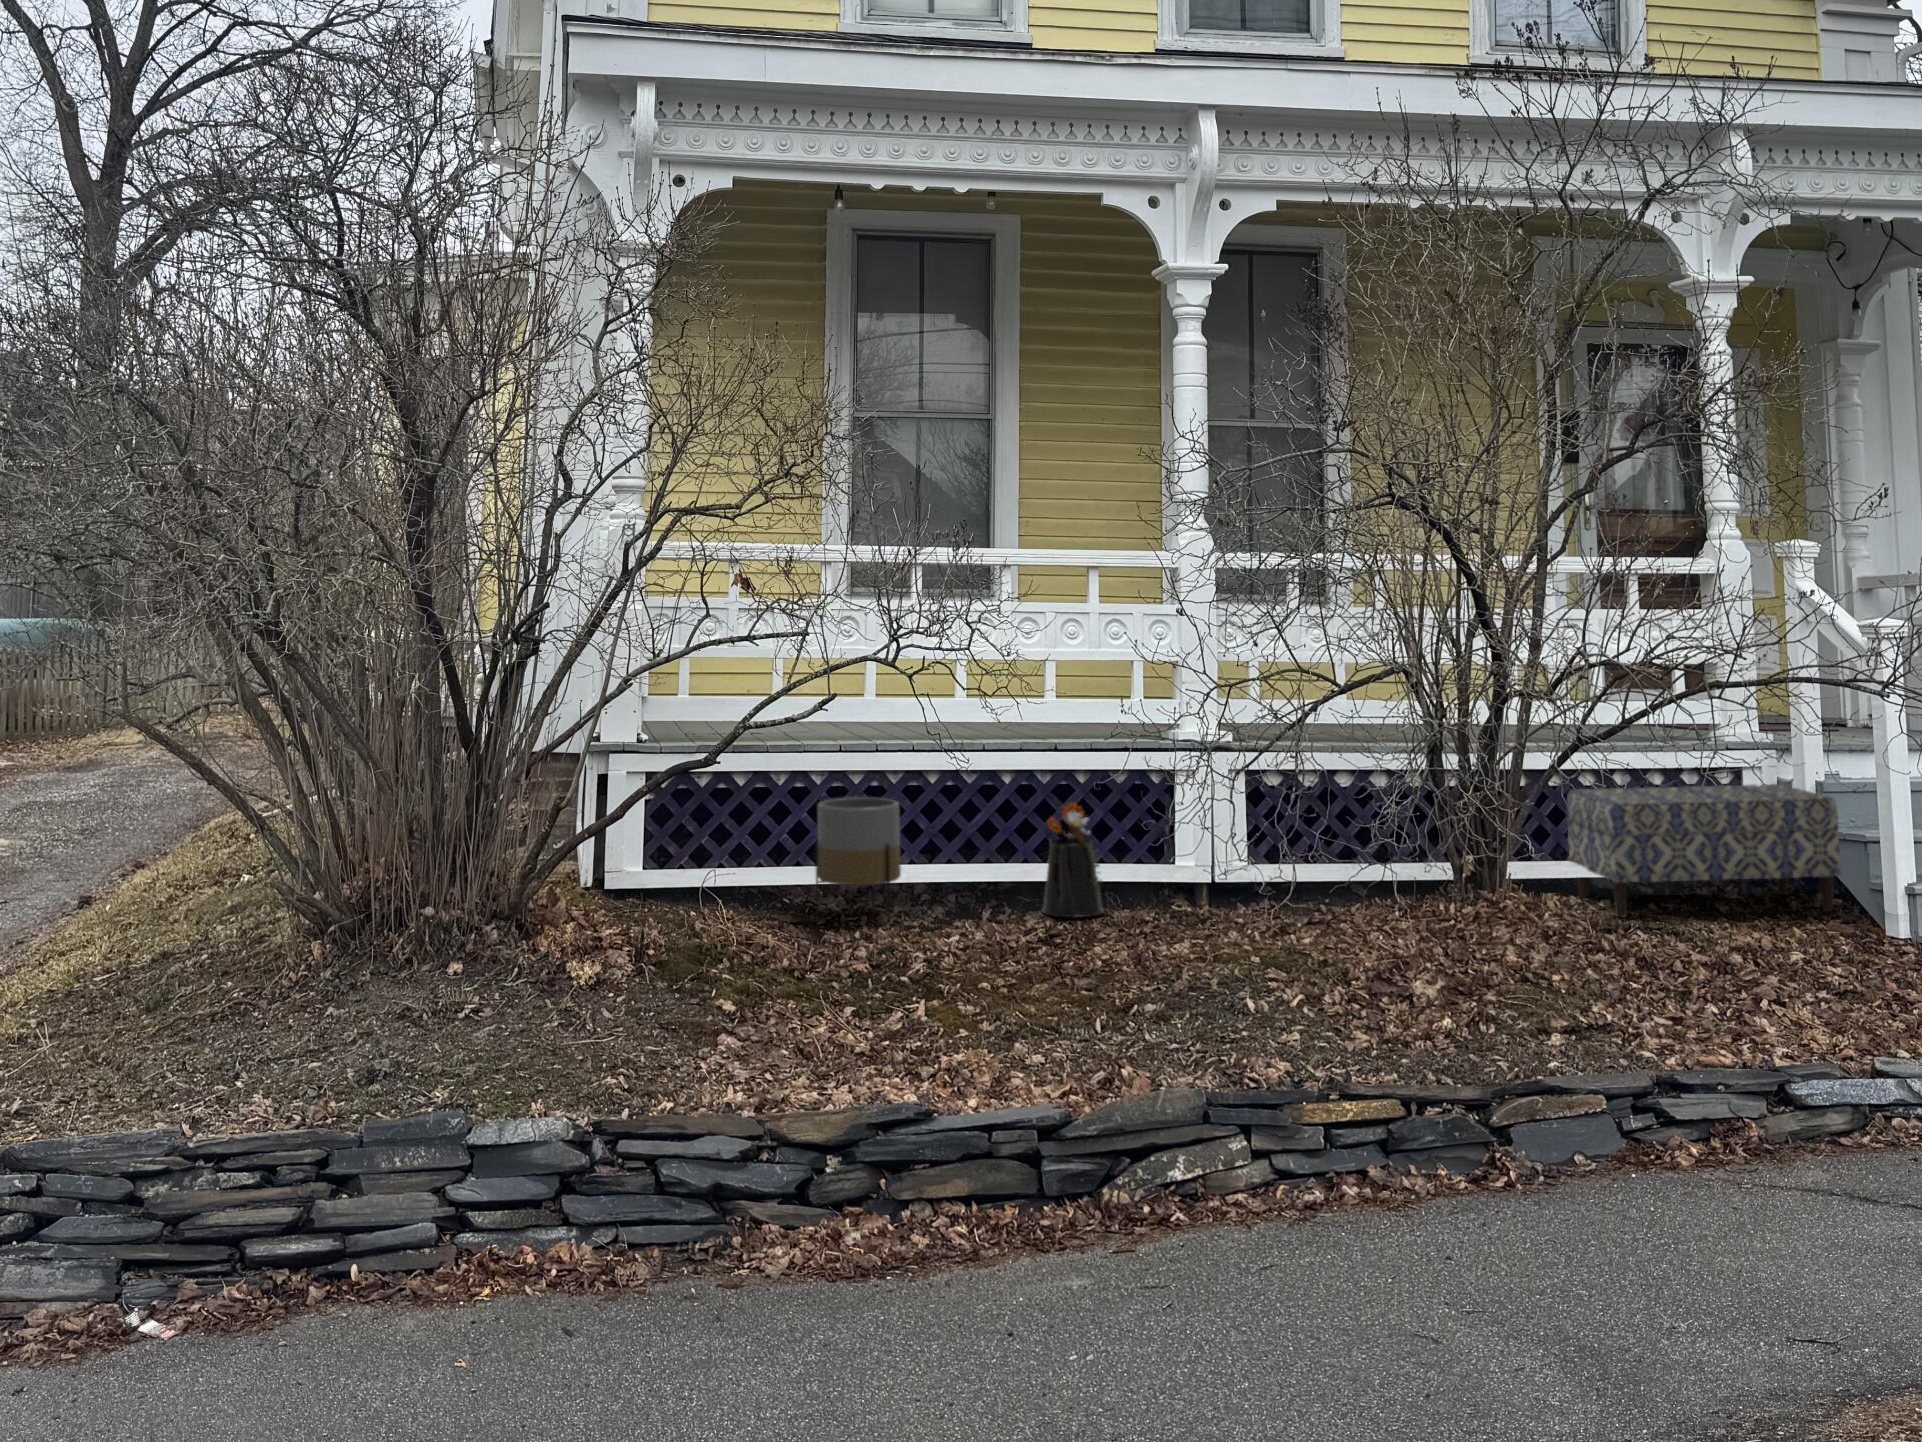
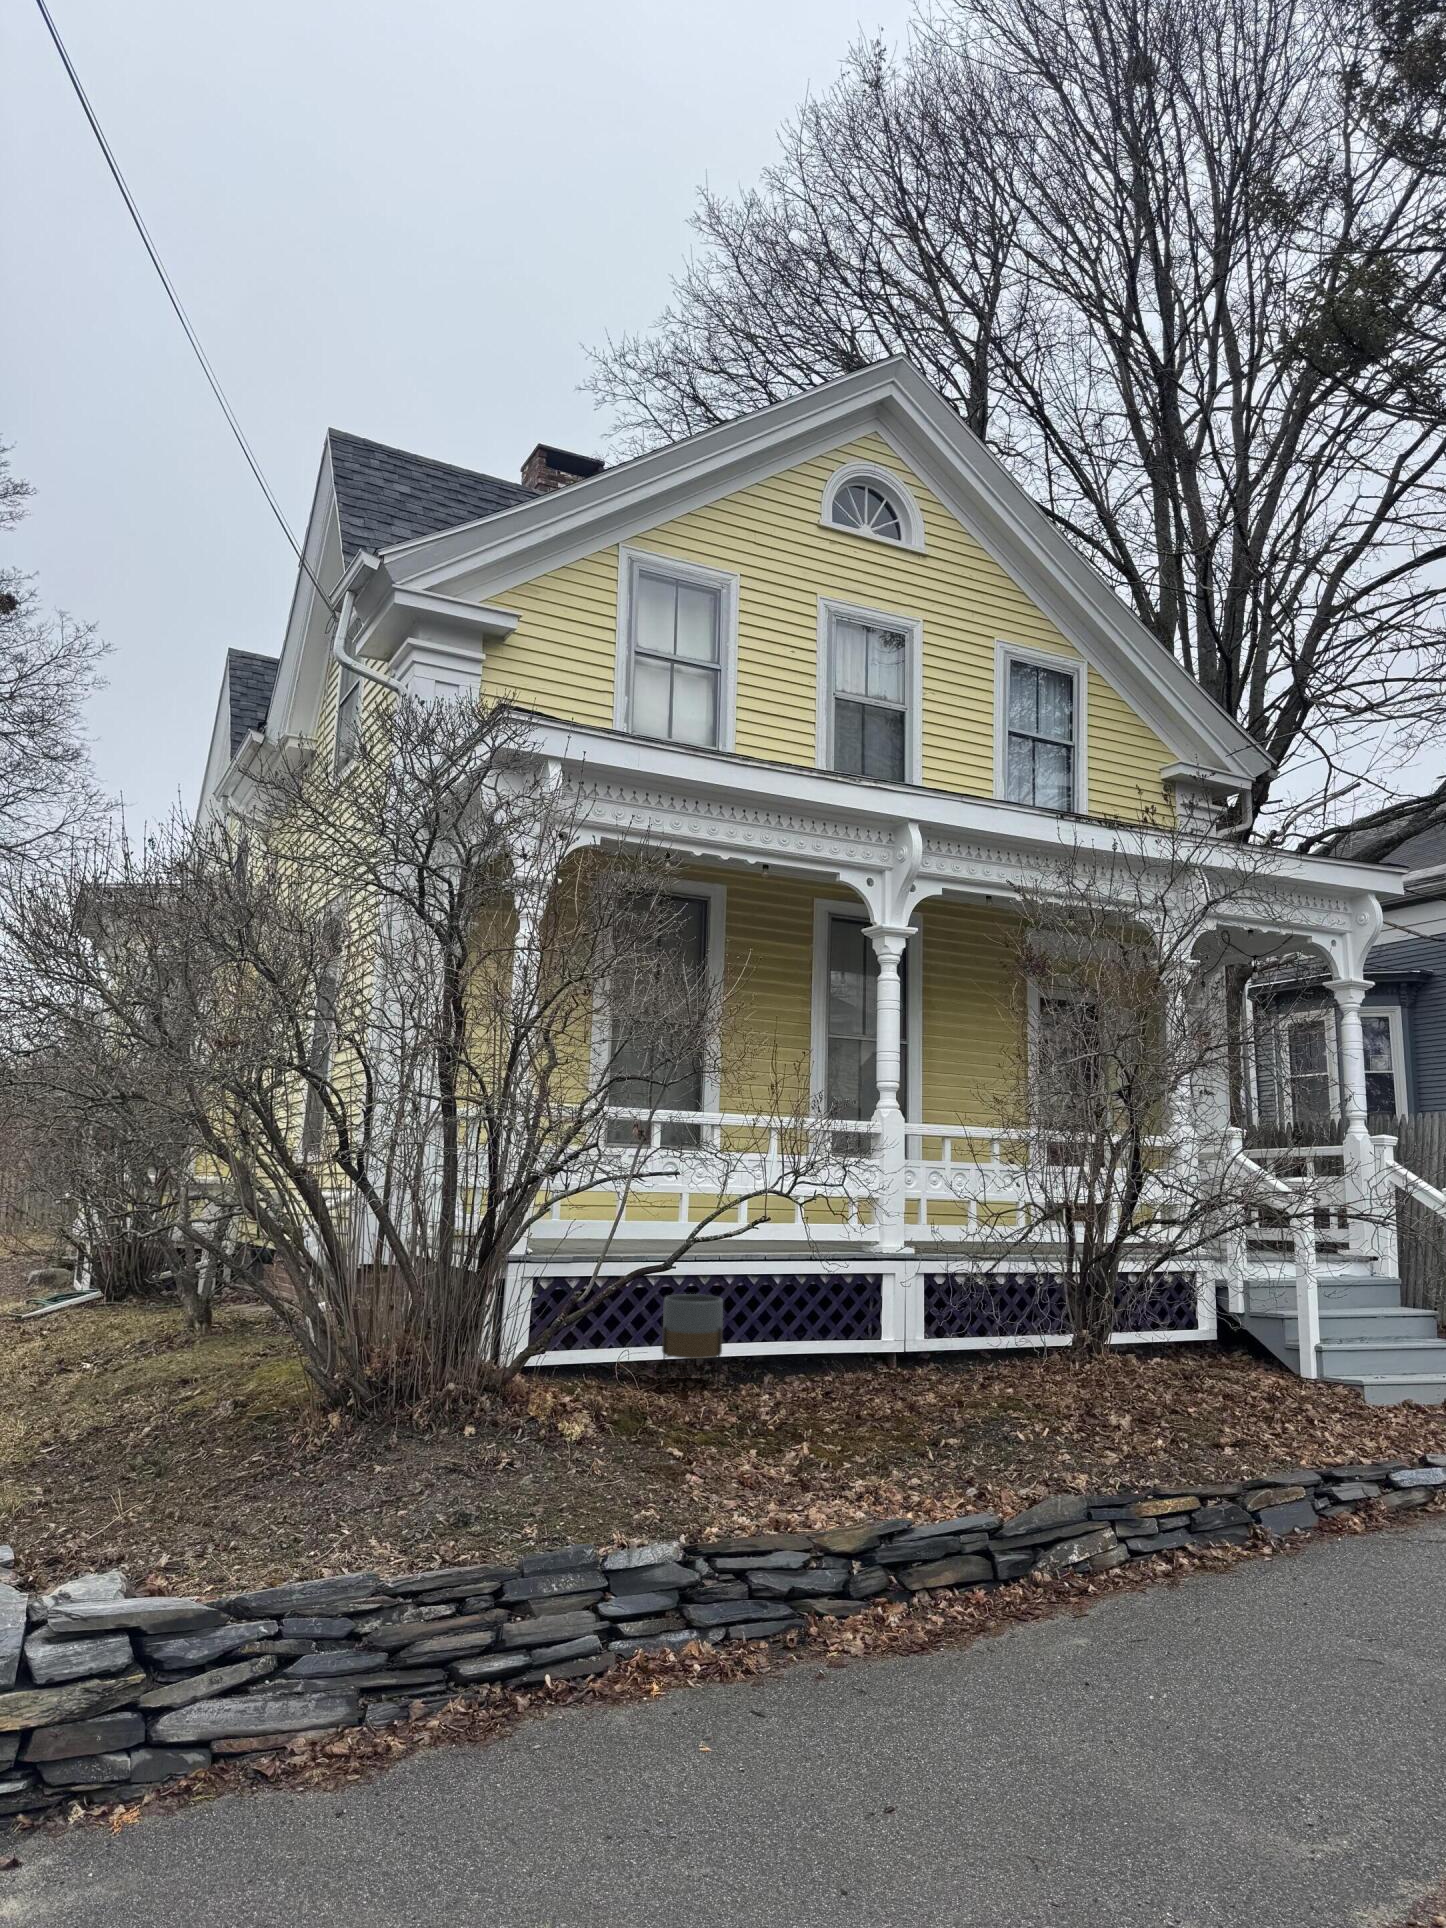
bench: present [1567,784,1841,917] -> none [1103,1283,1263,1369]
watering can: present [1041,803,1103,918] -> none [804,1296,848,1378]

